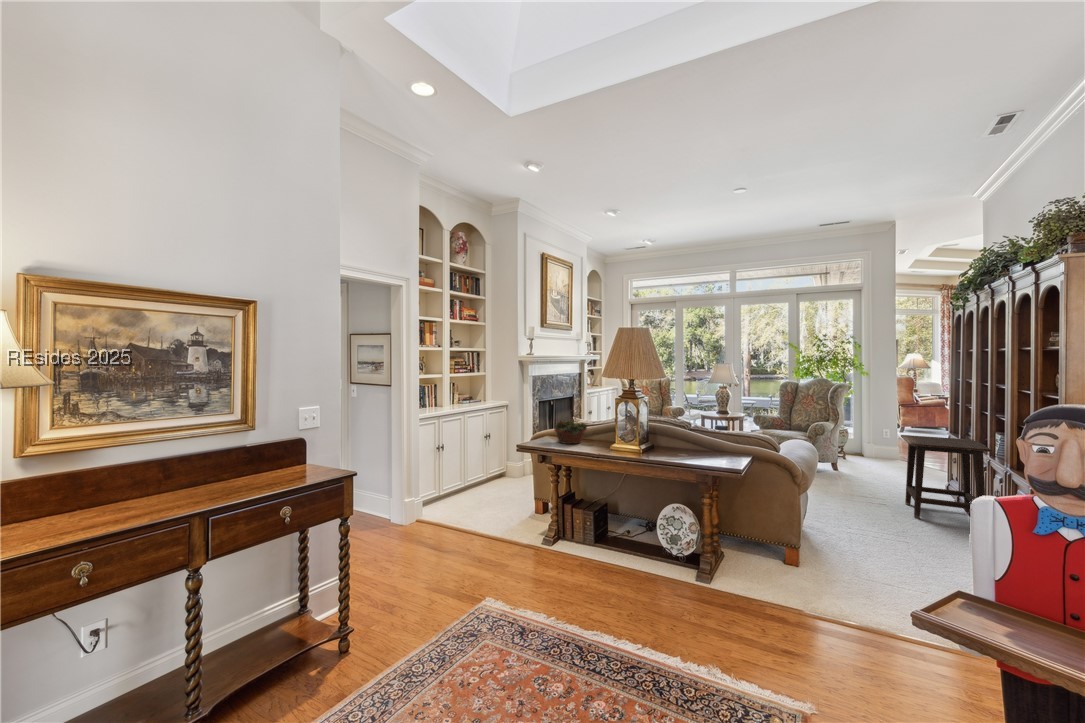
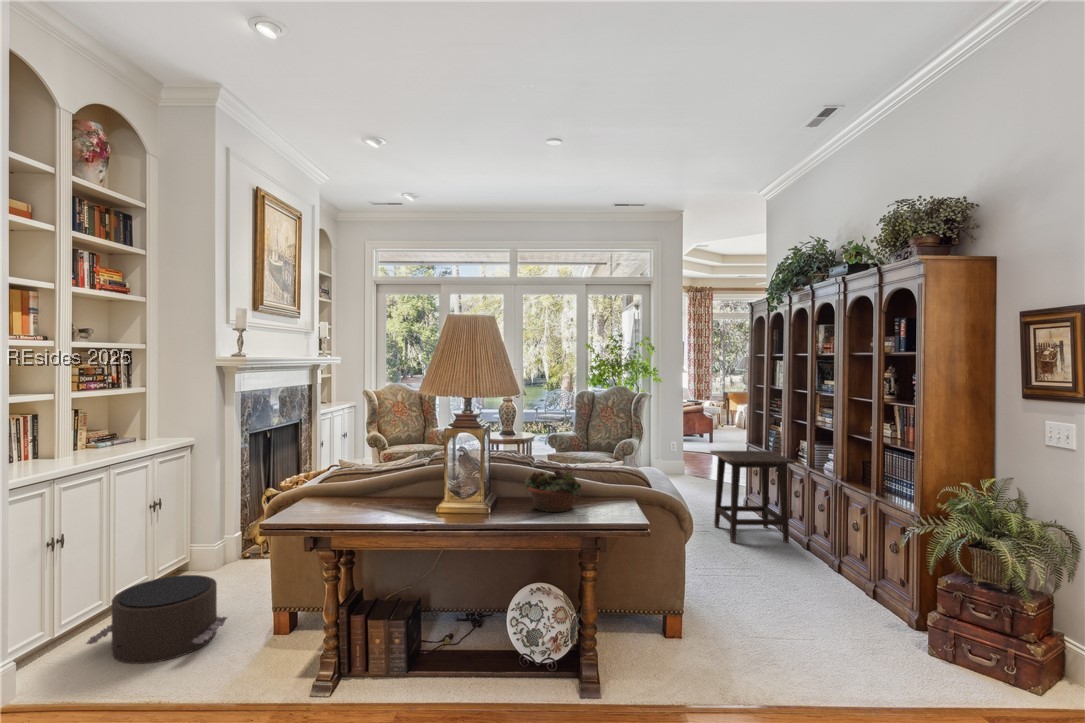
succulent planter: present [554,418,587,444] -> present [525,466,581,512]
pouf: none [450,474,514,514] -> present [86,575,227,664]

